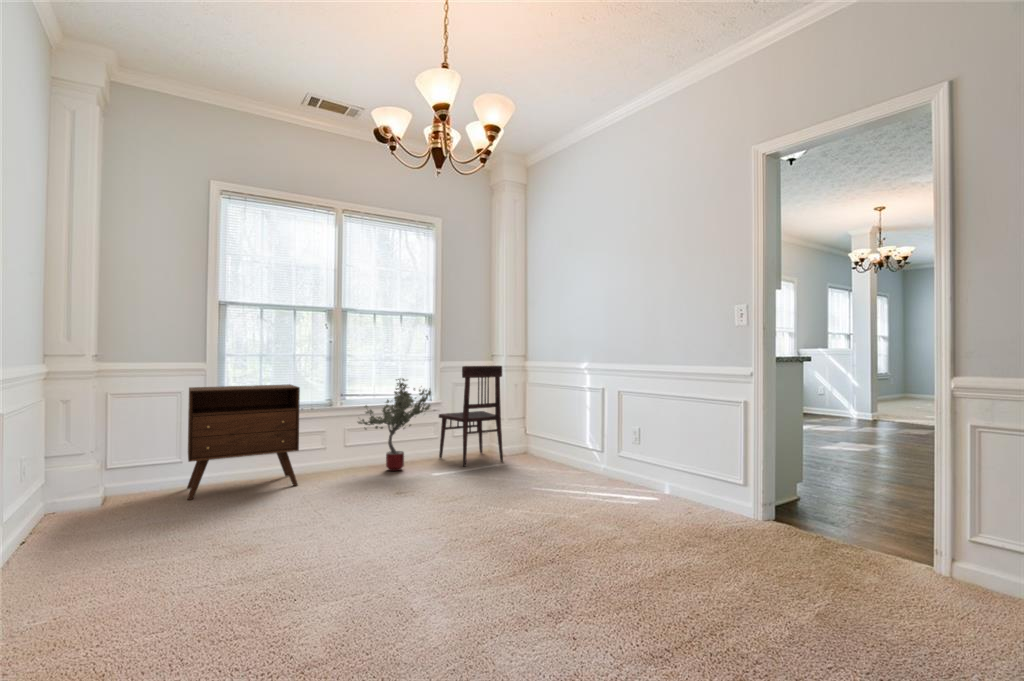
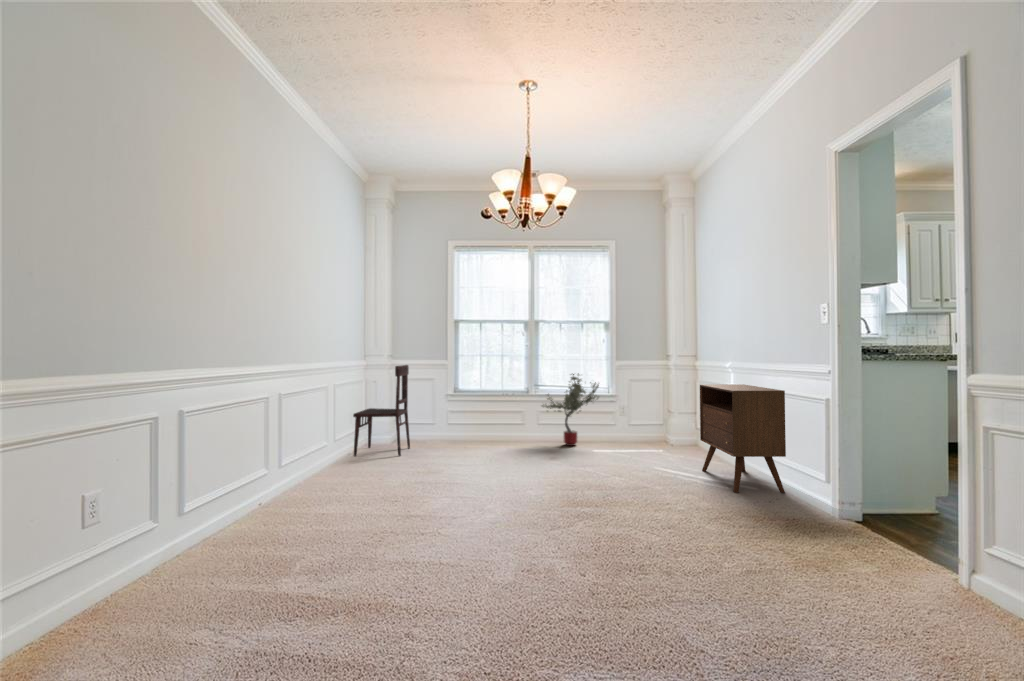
dining chair: present [439,366,503,466] -> present [353,365,410,456]
cabinet: present [187,384,300,500] -> present [700,384,786,493]

